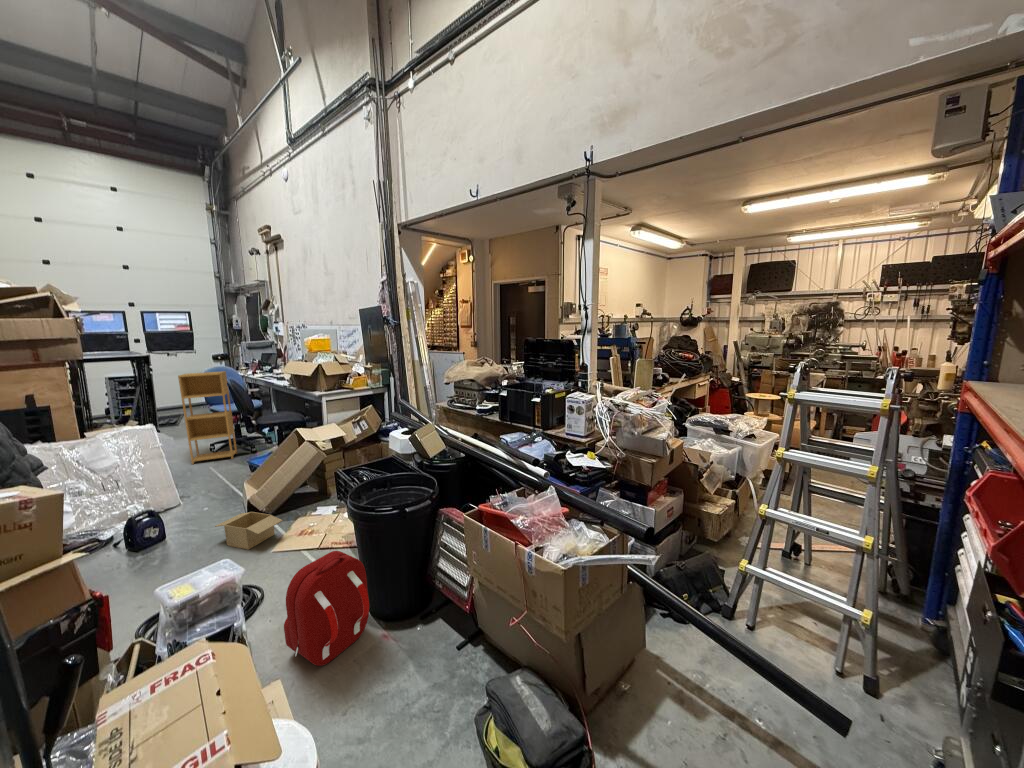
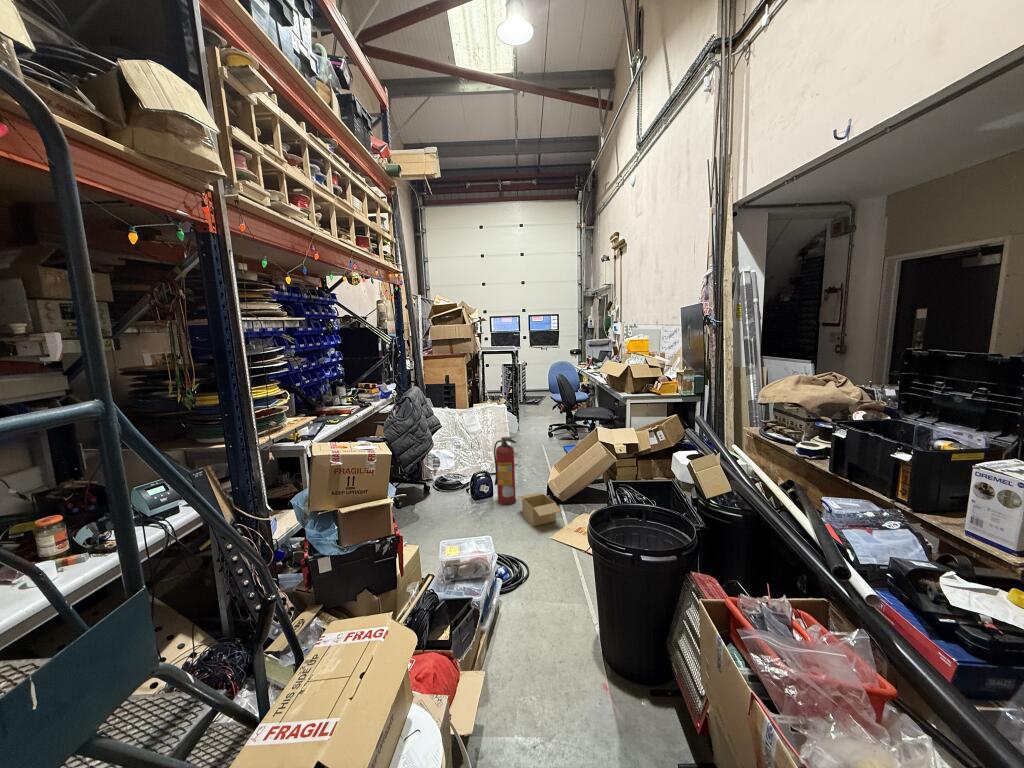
shelving unit: present [178,371,237,464] -> none [531,366,564,442]
fire extinguisher: none [163,456,207,545] -> present [494,436,516,505]
backpack: present [284,551,369,666] -> none [512,564,586,672]

